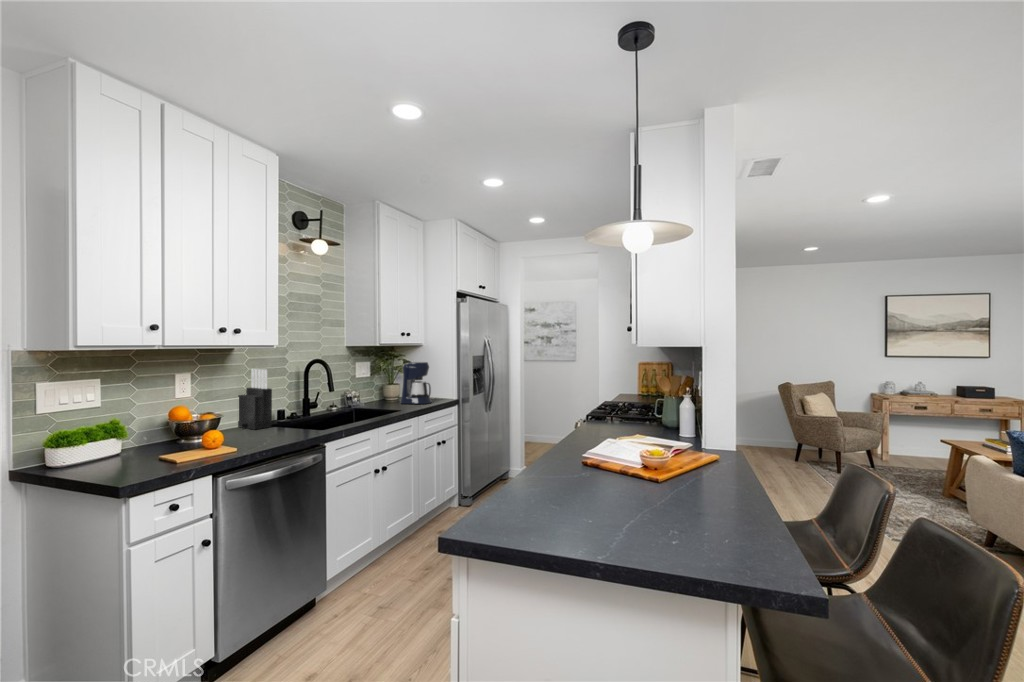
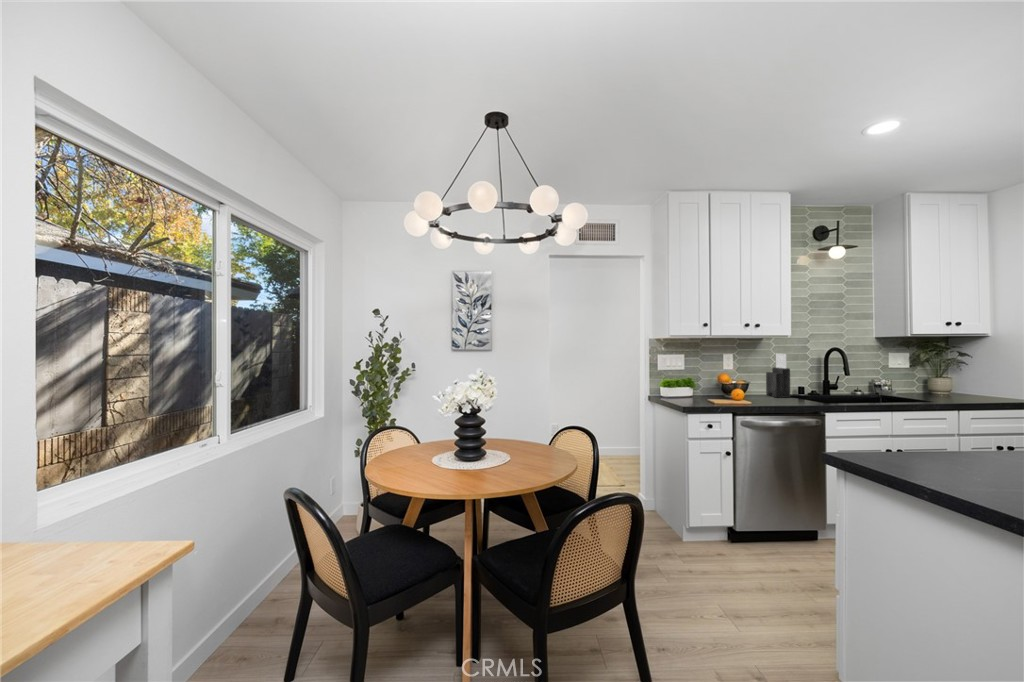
coffee maker: present [400,362,432,404] -> none [946,354,997,401]

